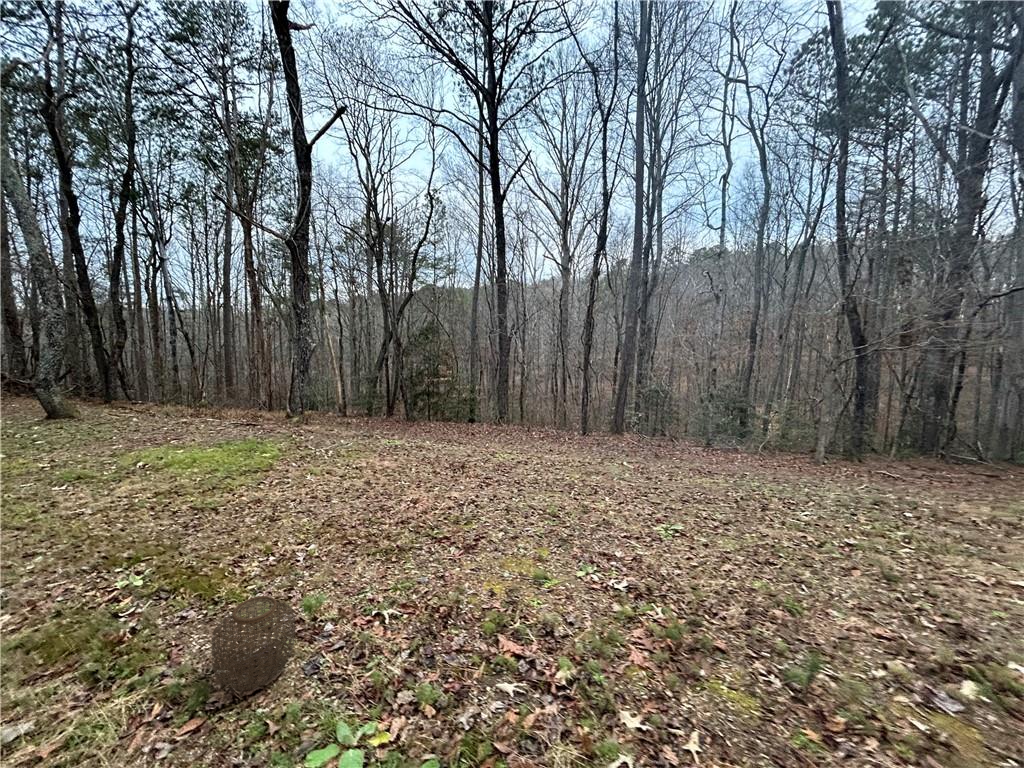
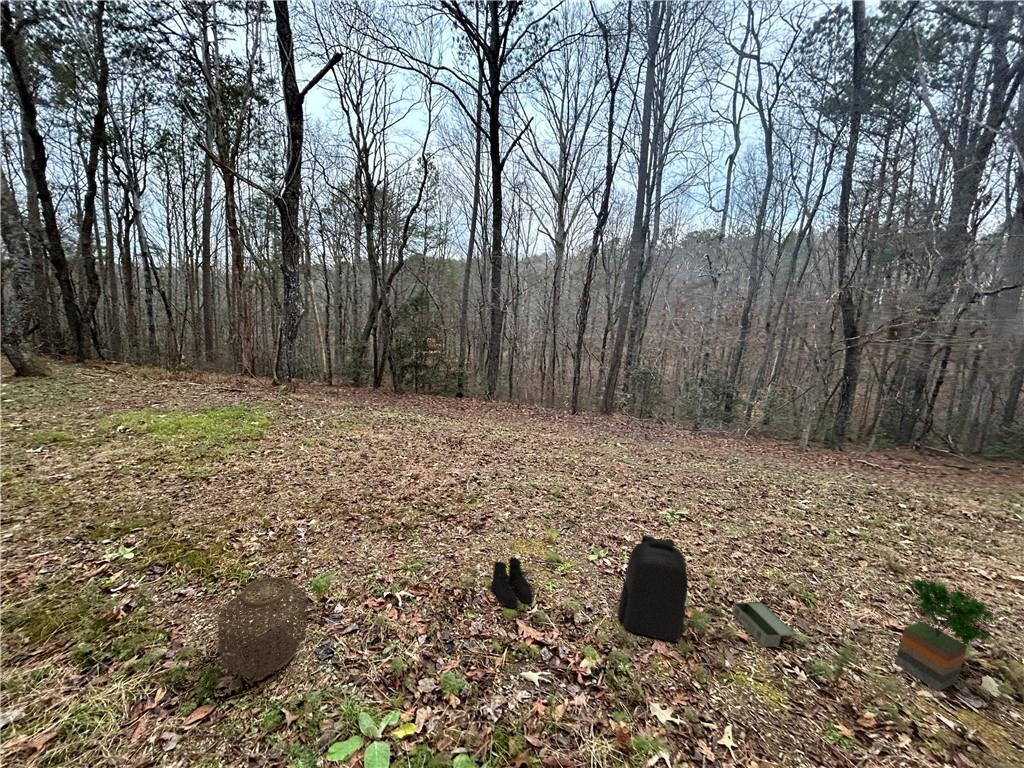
backpack: none [598,549,660,653] -> present [618,535,688,642]
boots: none [476,574,515,623] -> present [492,557,532,608]
potted tree: none [876,583,969,698] -> present [895,579,996,691]
toolbox: none [713,613,773,657] -> present [732,602,796,647]

